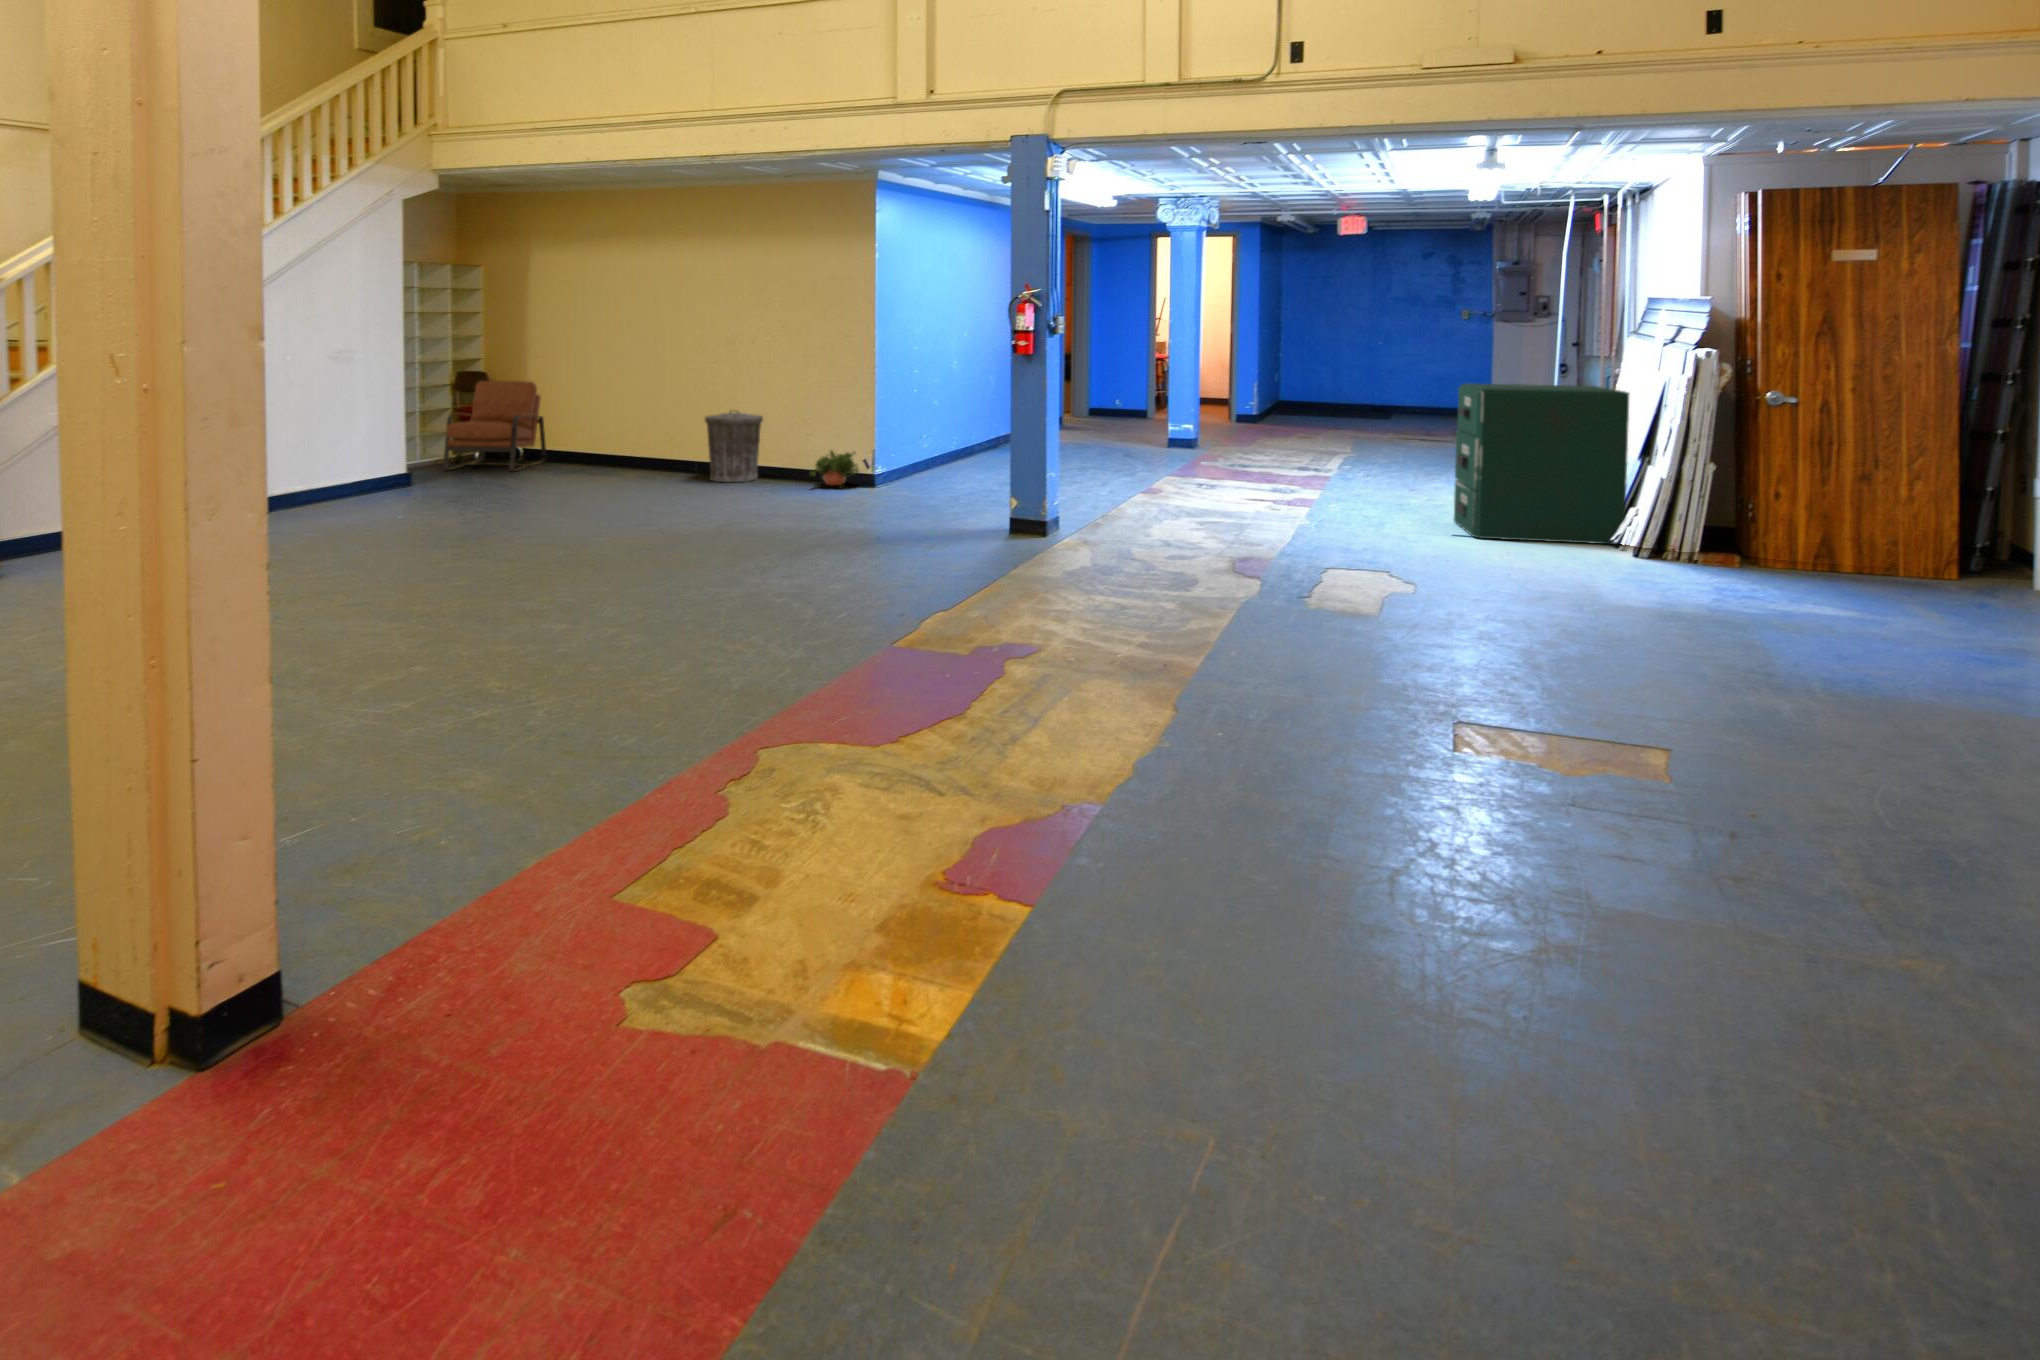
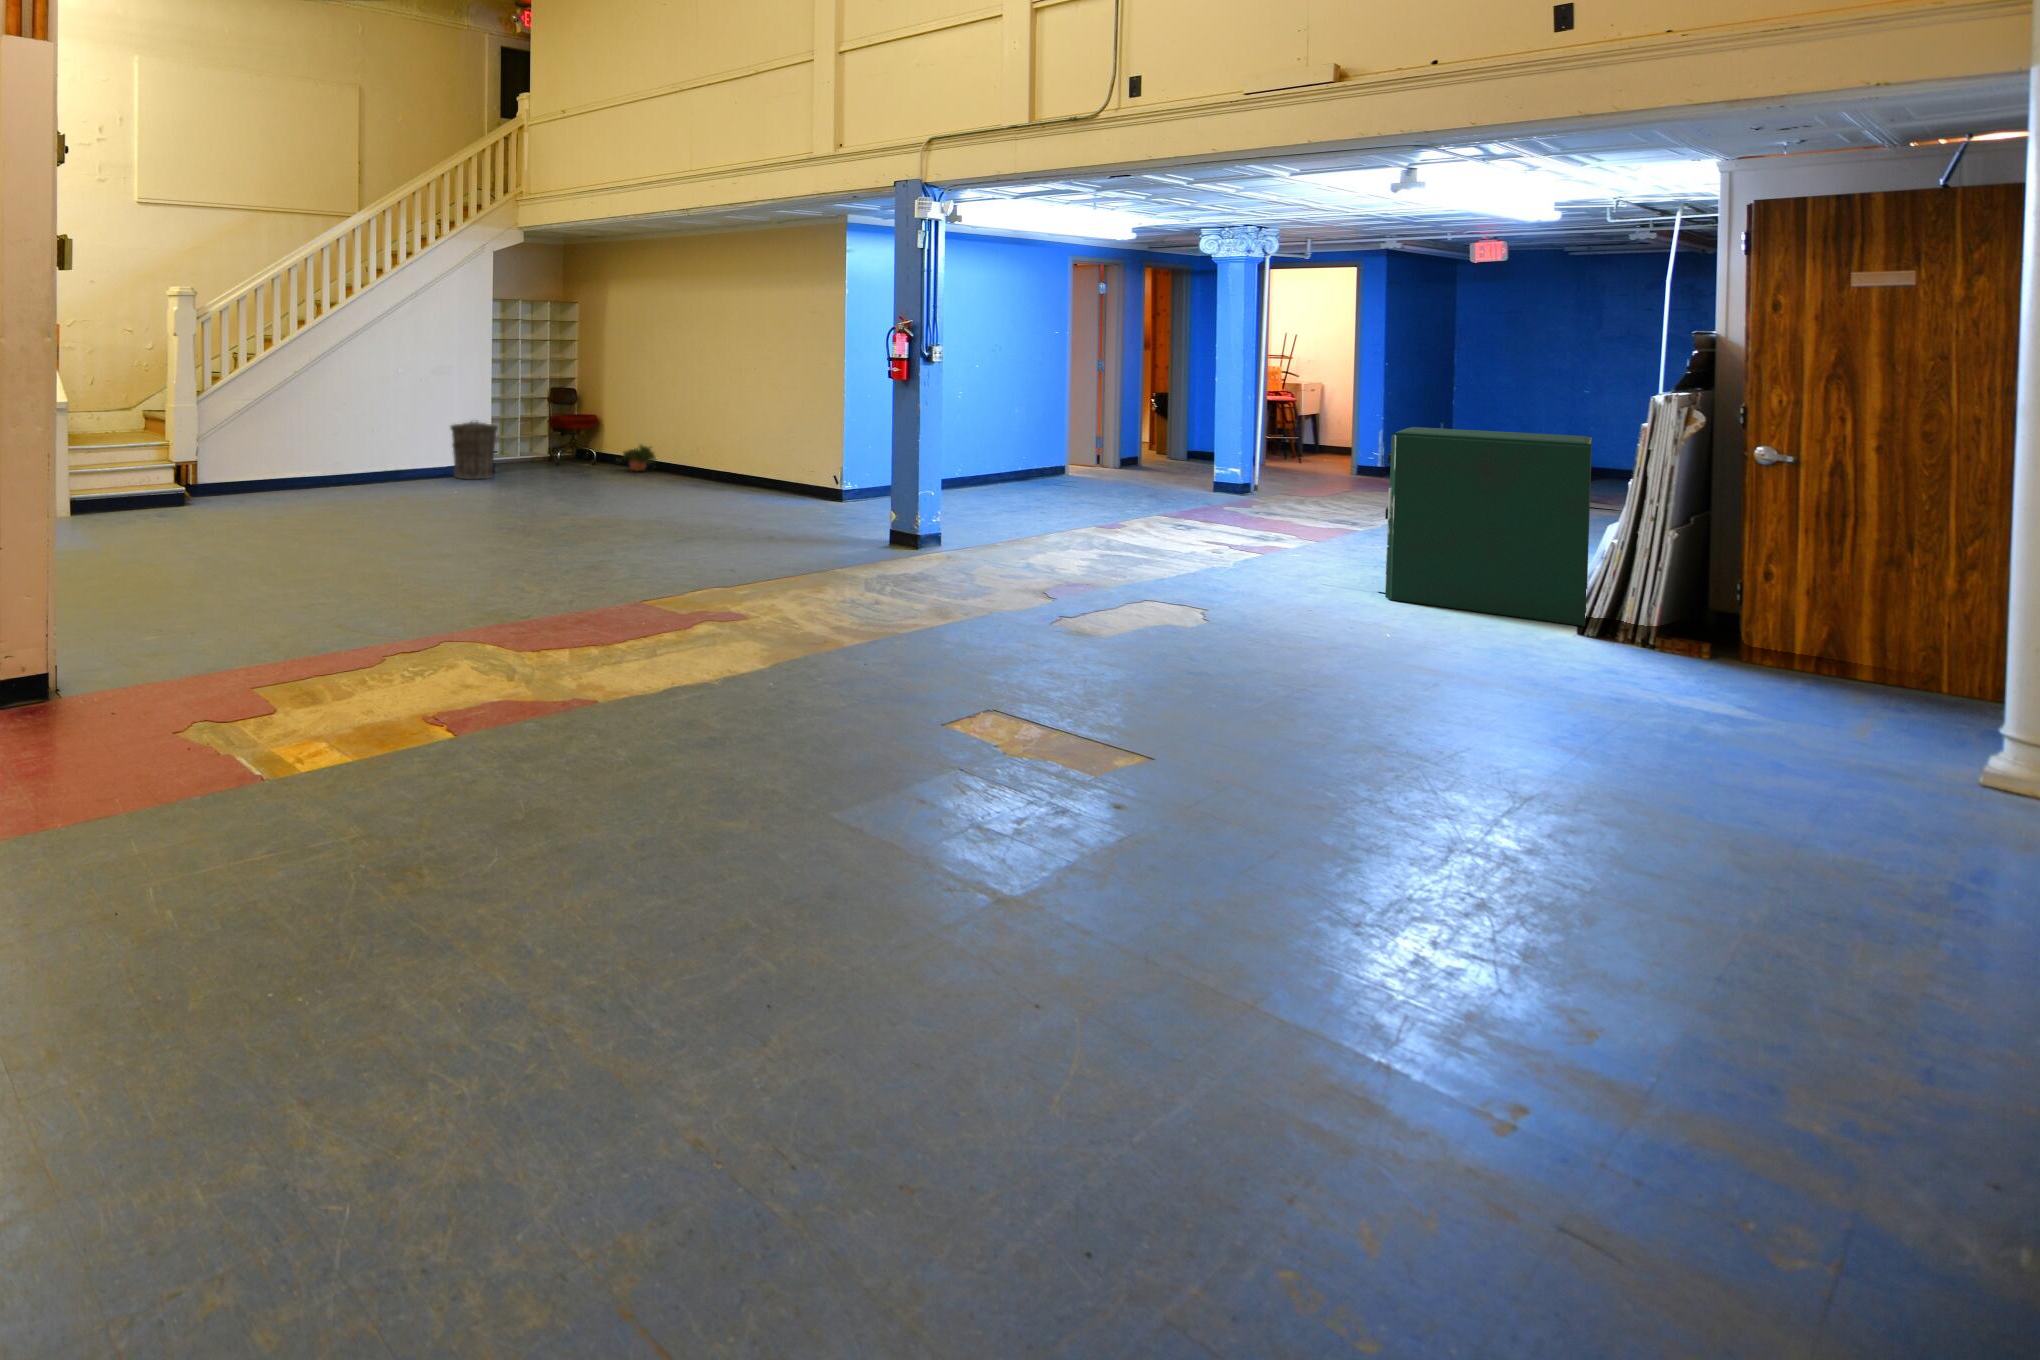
chair: present [443,380,546,472] -> none [531,396,614,469]
trash can: present [705,411,763,482] -> present [451,421,498,479]
potted plant: present [810,451,859,485] -> present [618,445,656,471]

